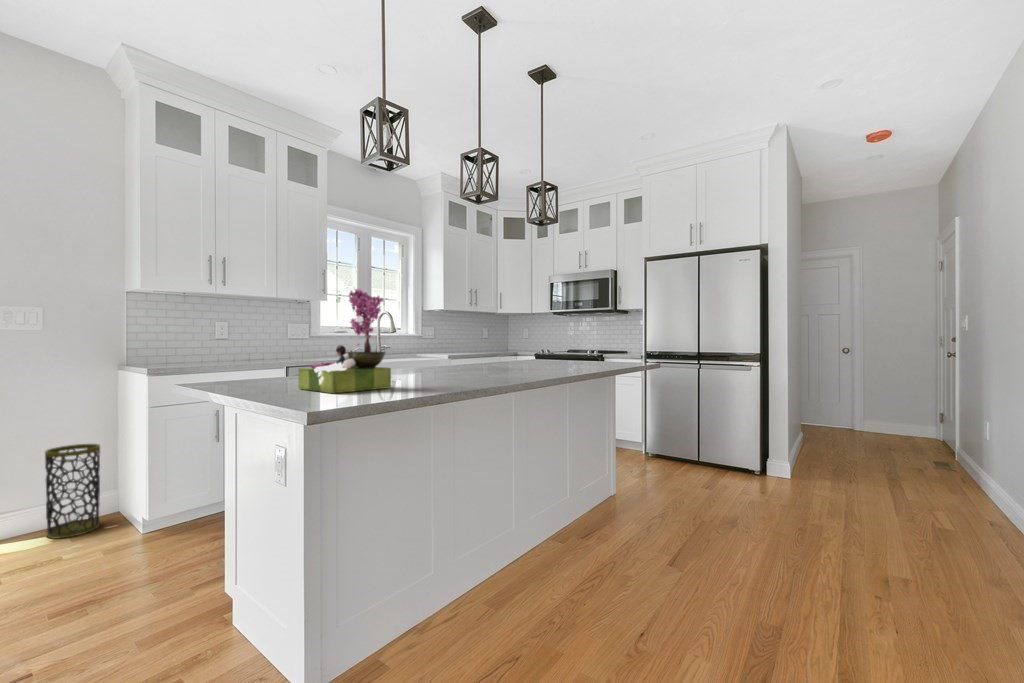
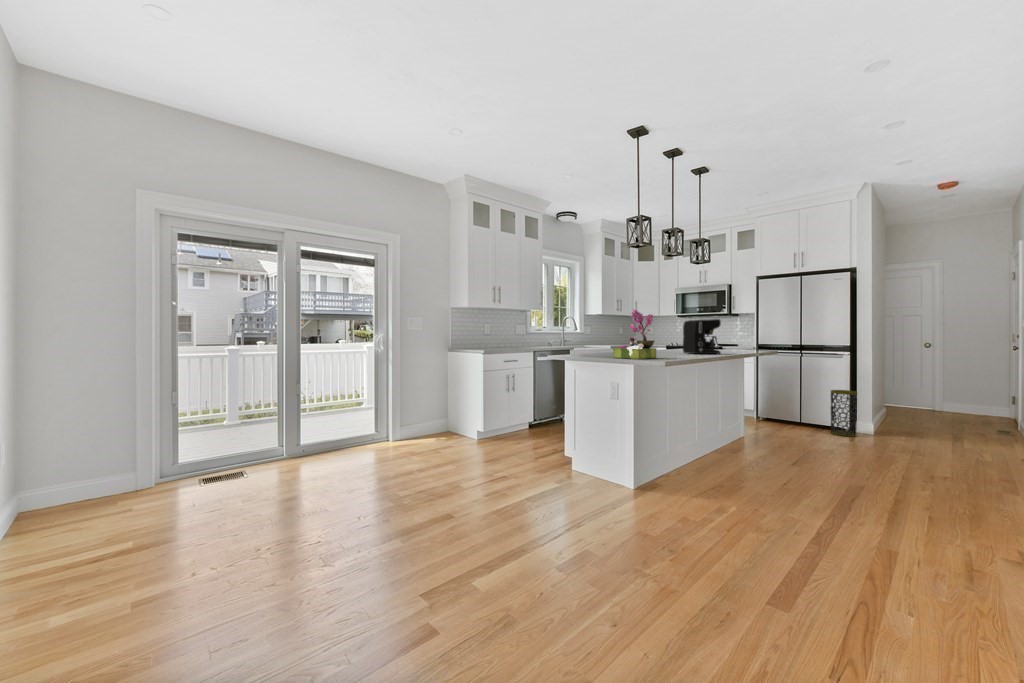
coffee maker: none [505,313,563,372] -> present [683,319,721,354]
trash can: present [45,444,100,539] -> present [831,390,857,437]

